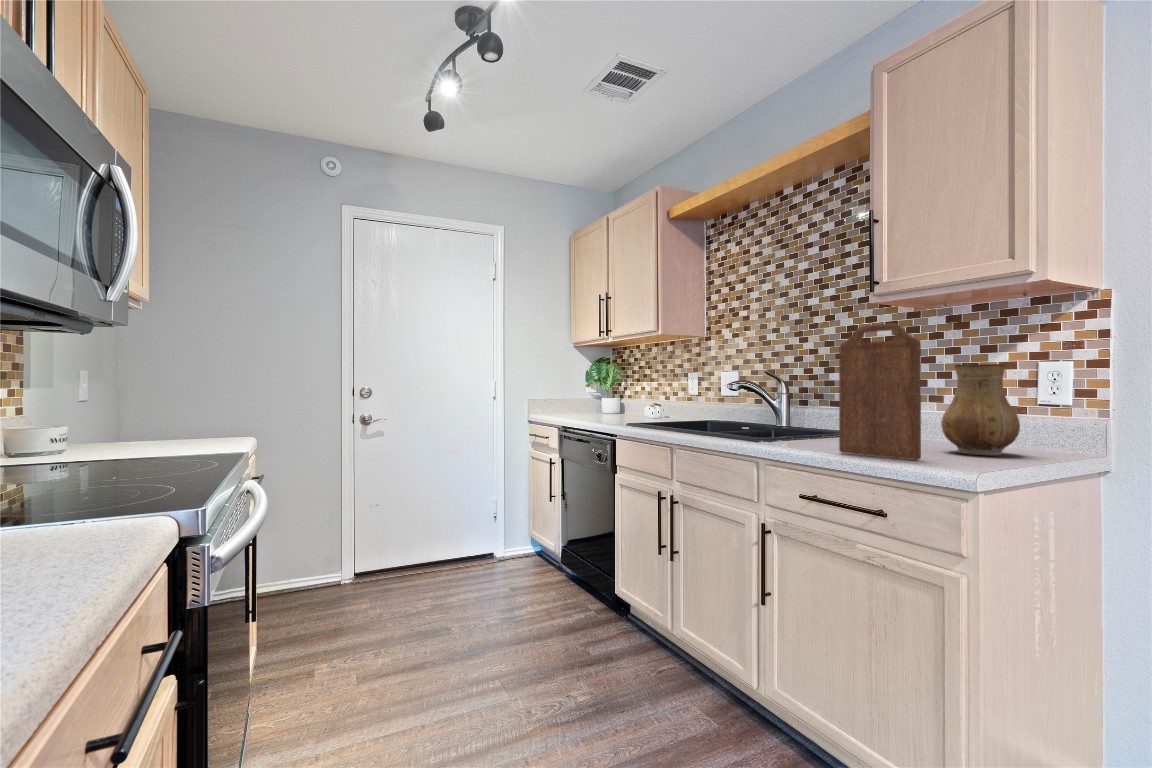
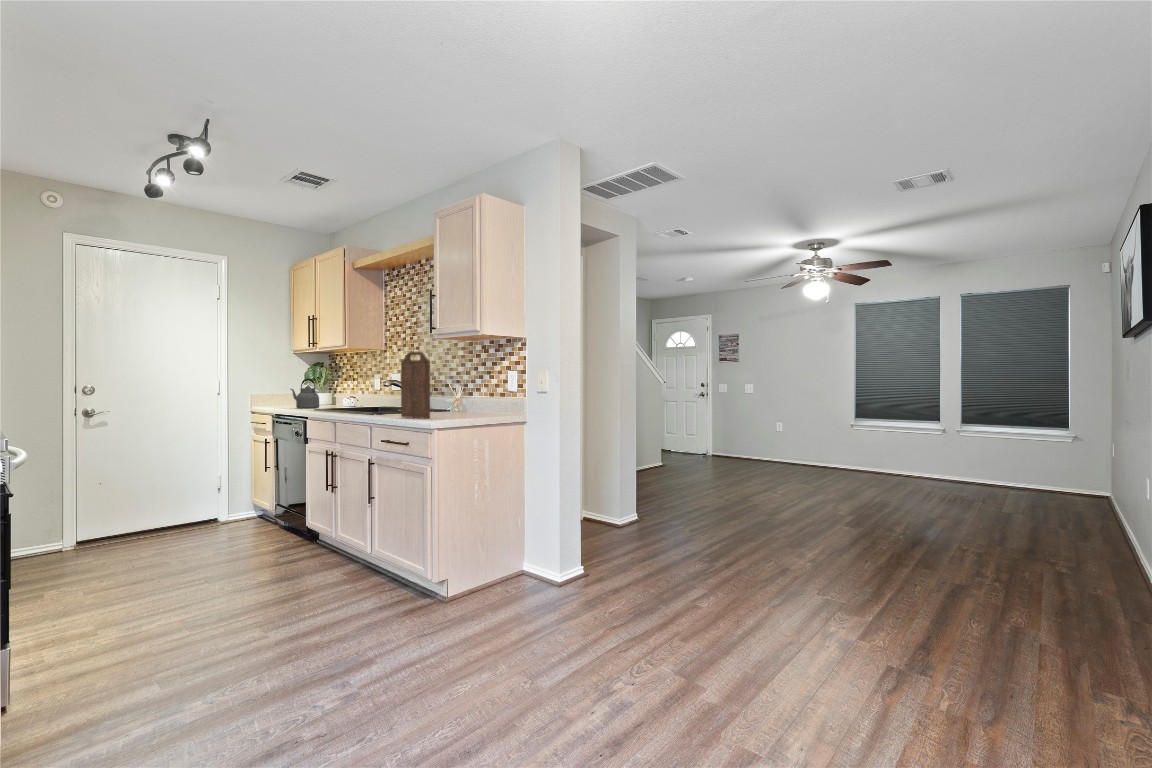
ceramic pitcher: present [941,364,1020,455] -> none [457,372,489,416]
kettle: none [574,379,611,418] -> present [290,379,319,408]

